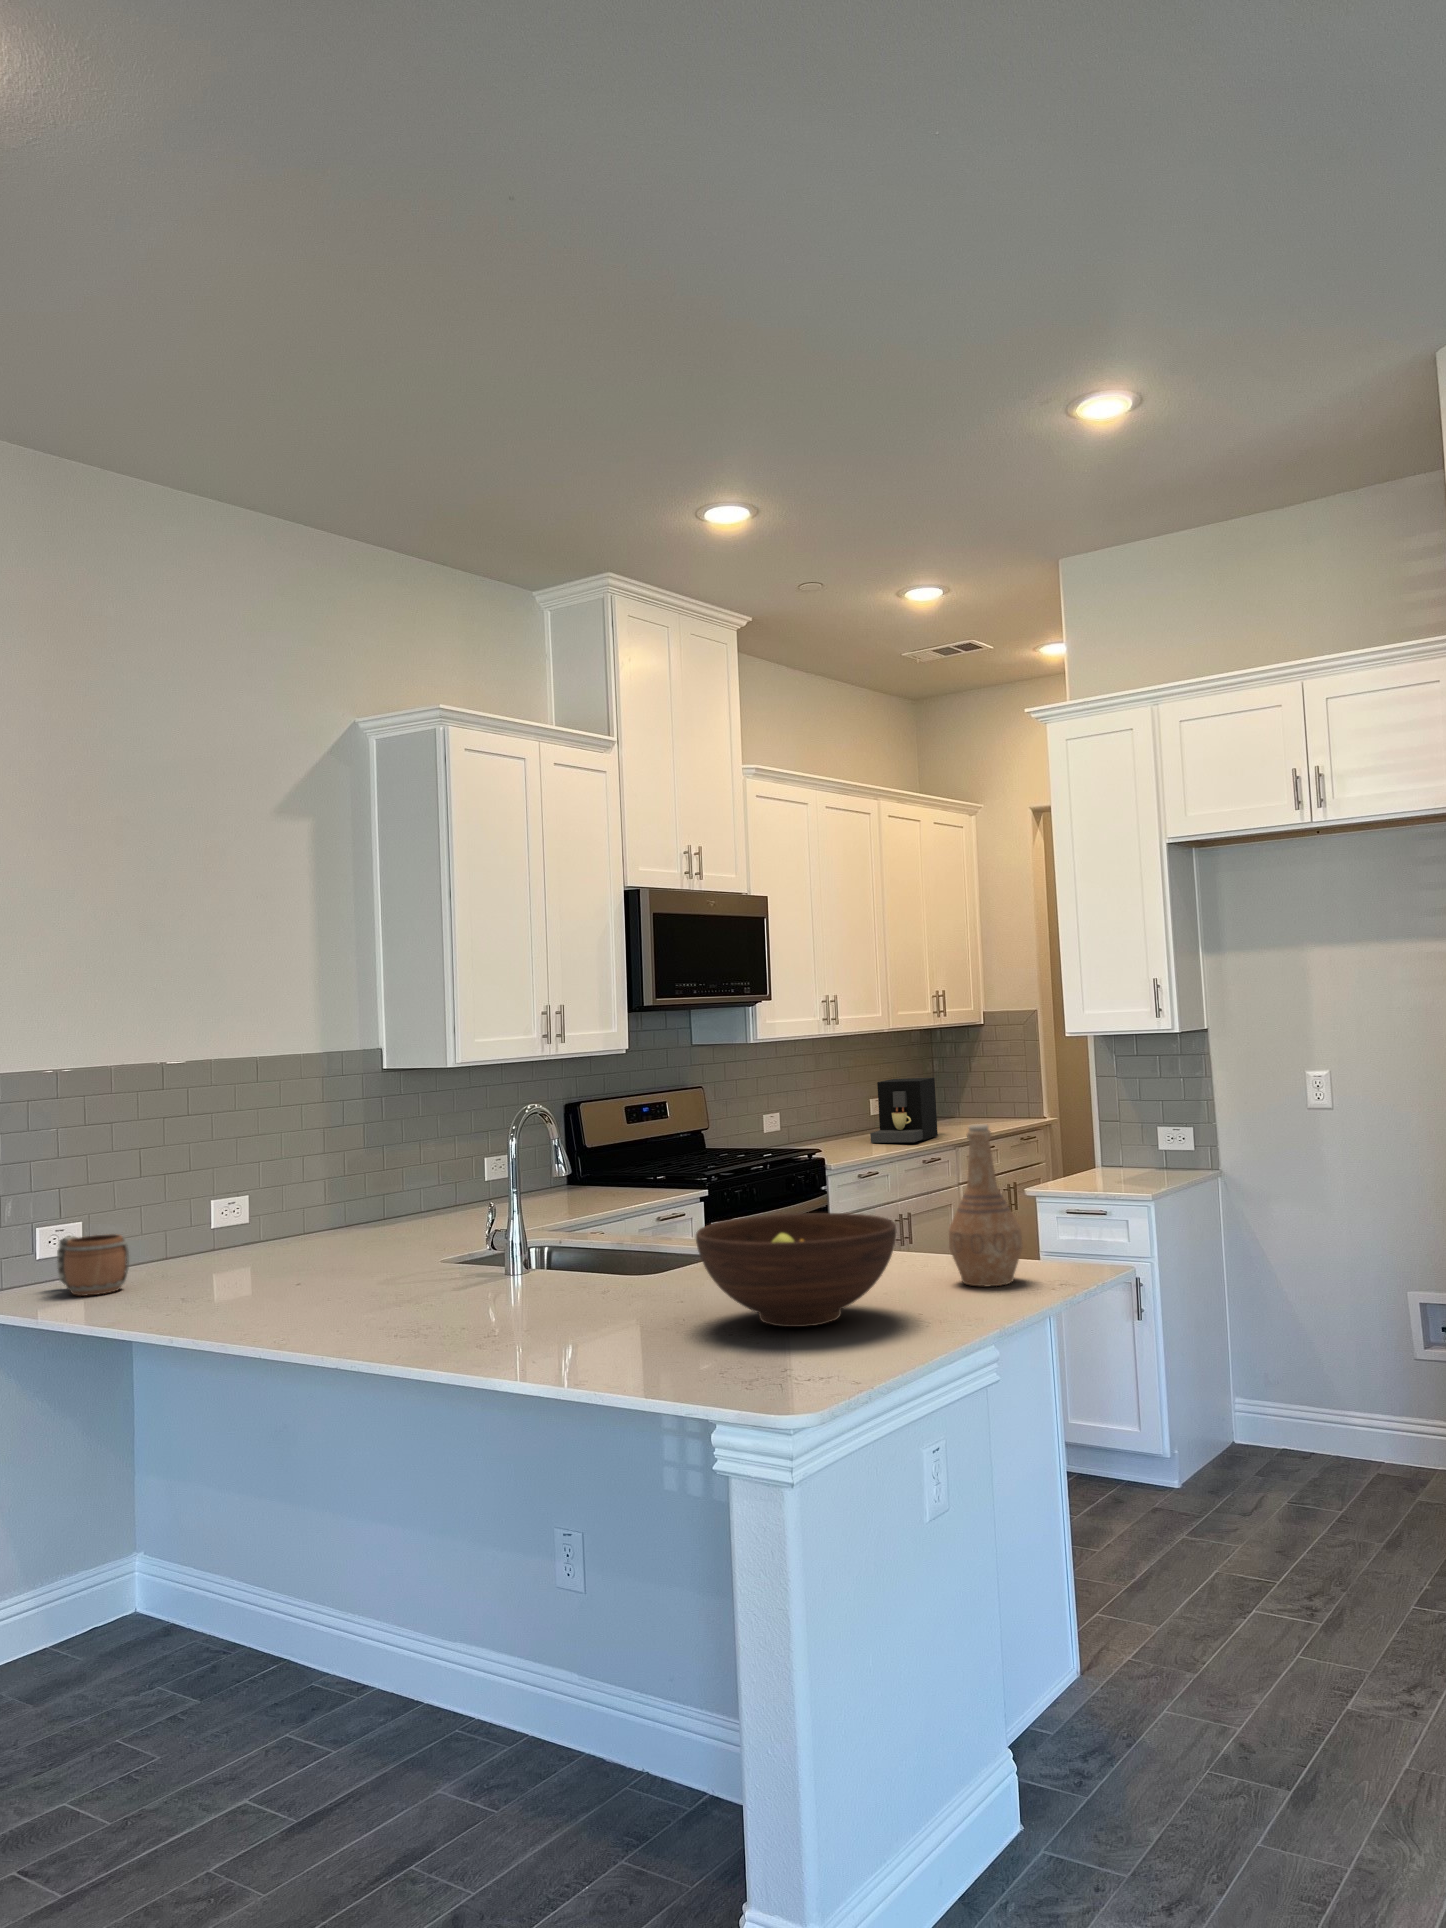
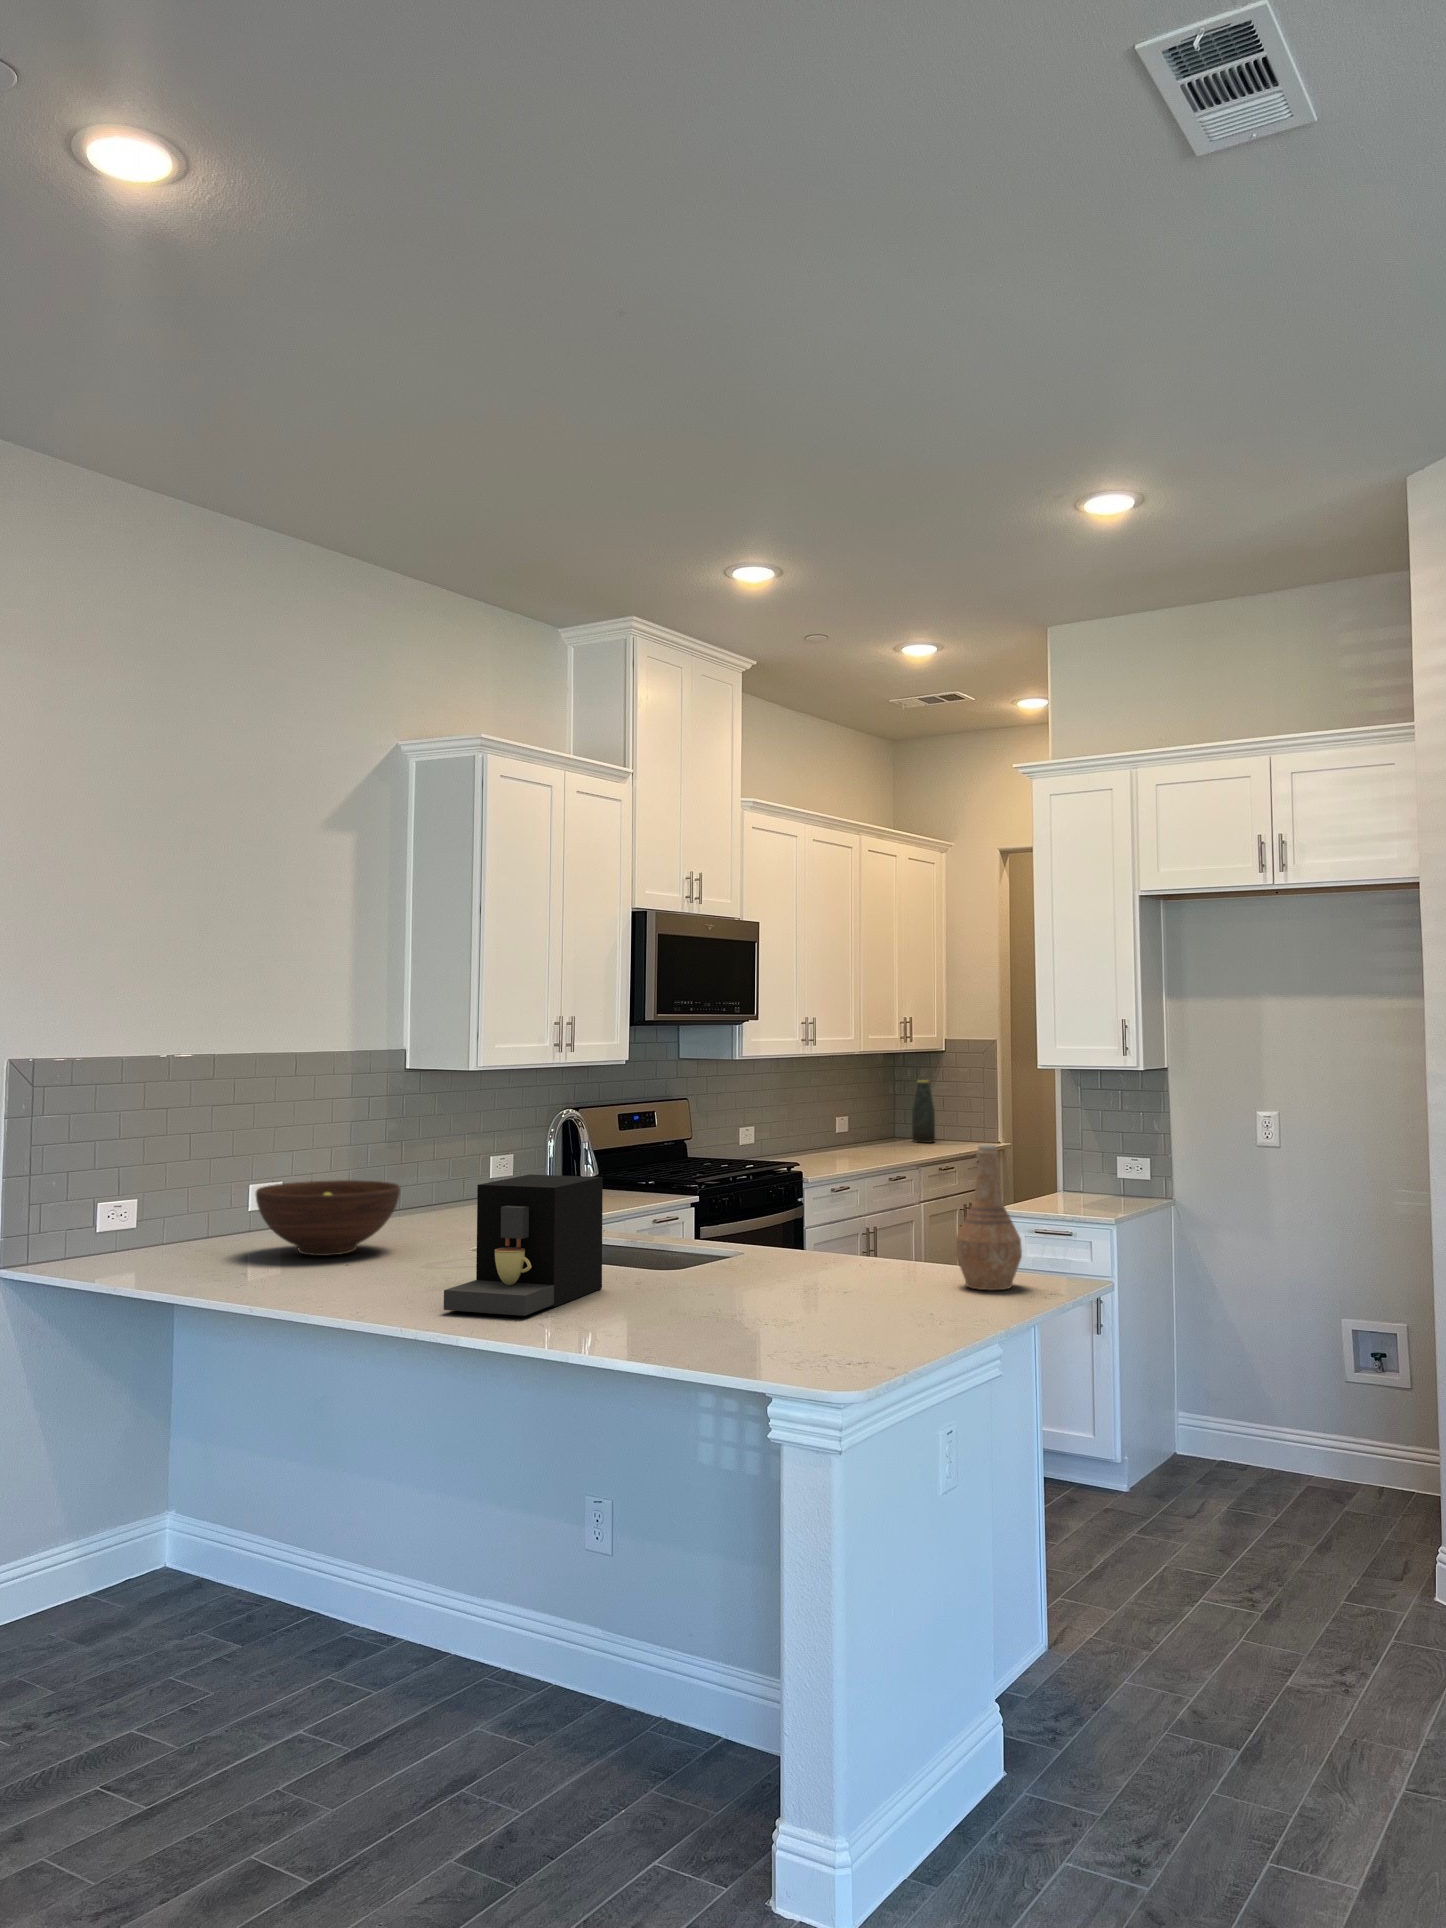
bottle: none [951,1055,977,1121] -> present [912,1080,935,1143]
coffee maker: present [870,1078,938,1143] -> present [444,1174,603,1316]
fruit bowl: present [696,1213,896,1327] -> present [256,1180,400,1256]
mug: present [57,1234,129,1296] -> none [116,1210,186,1267]

